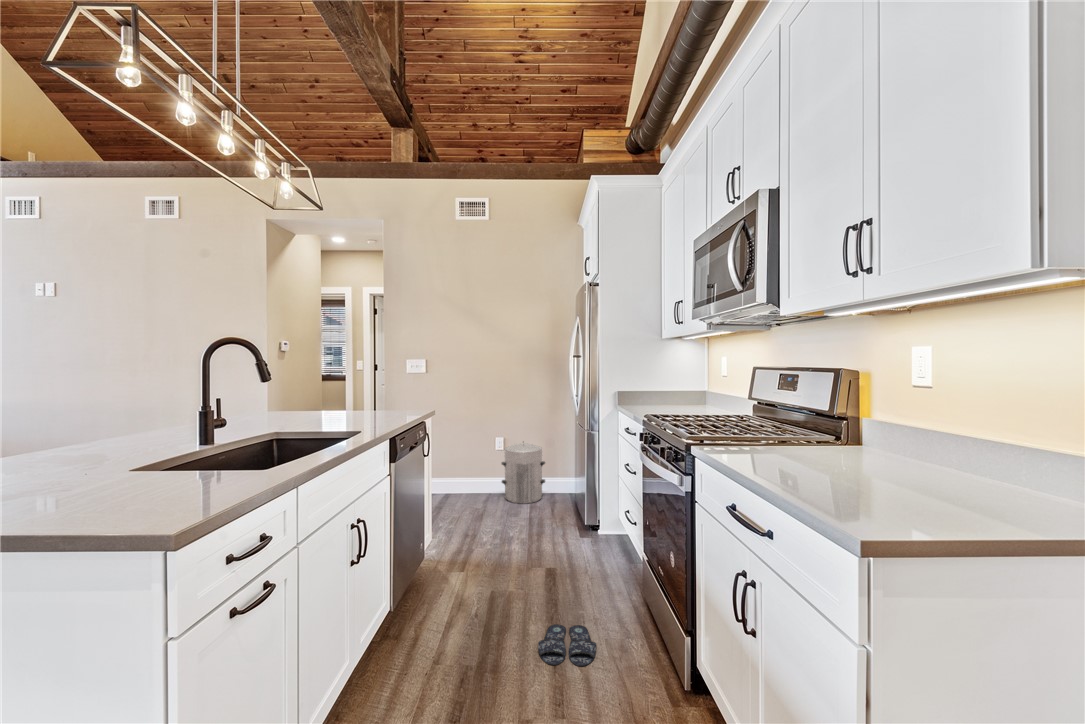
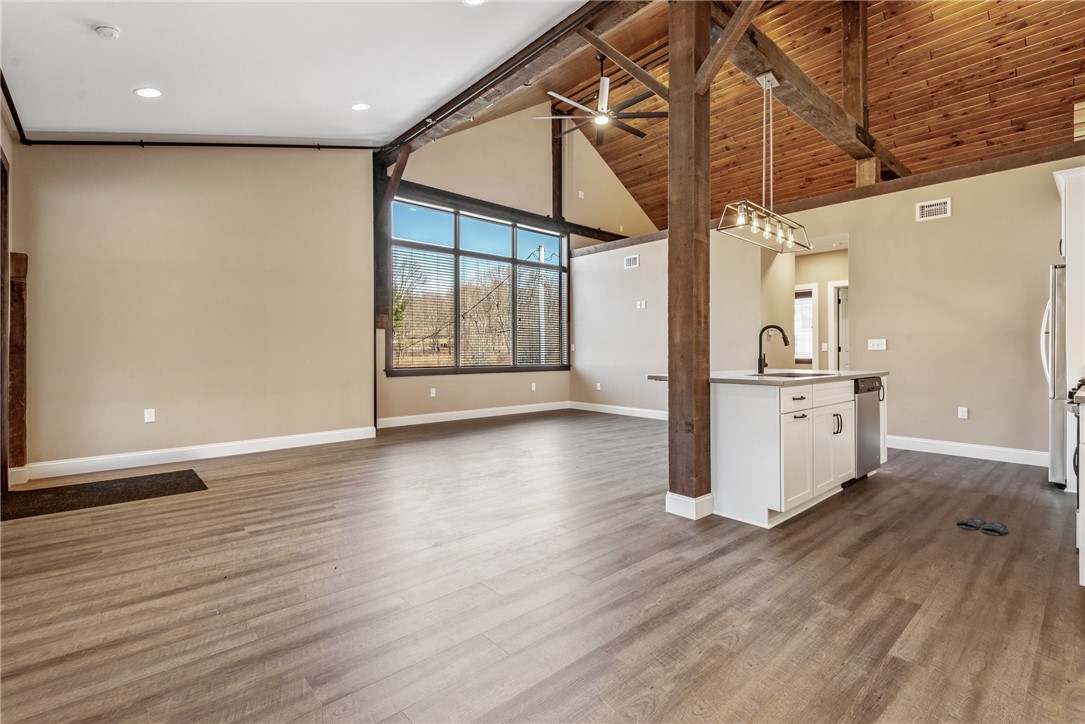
waste bin: present [502,442,545,503] -> none [962,413,1017,469]

